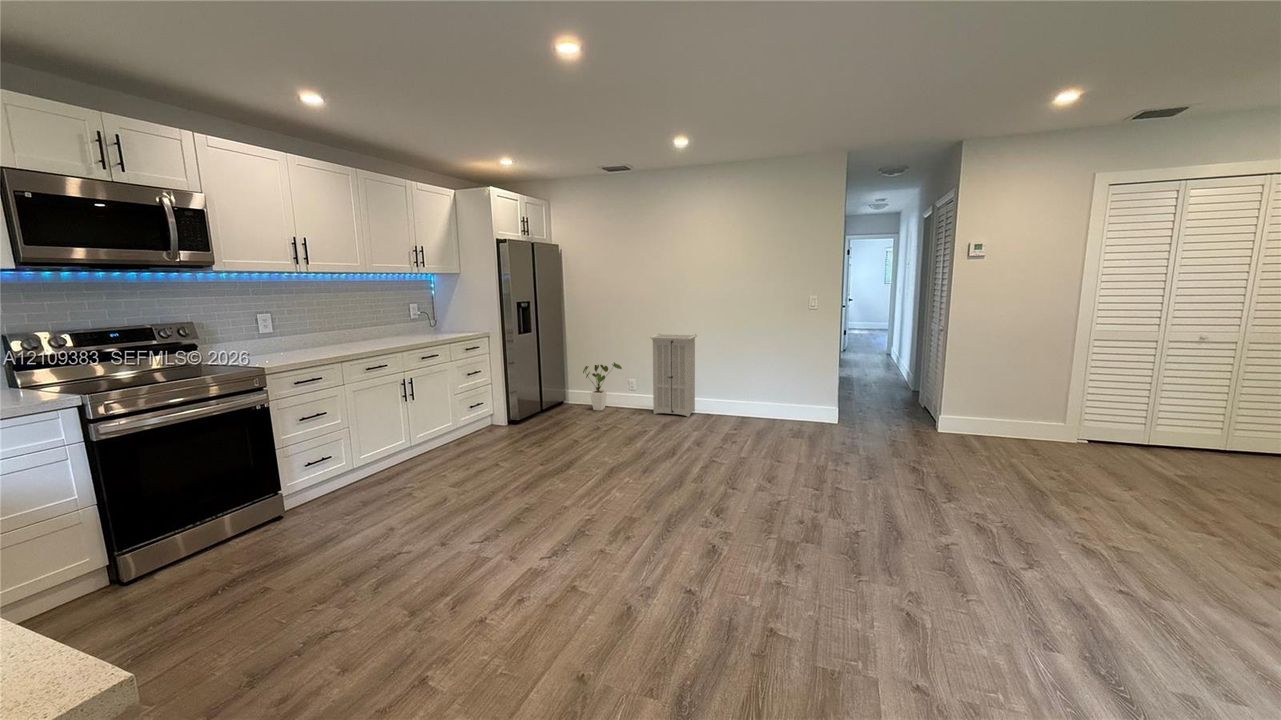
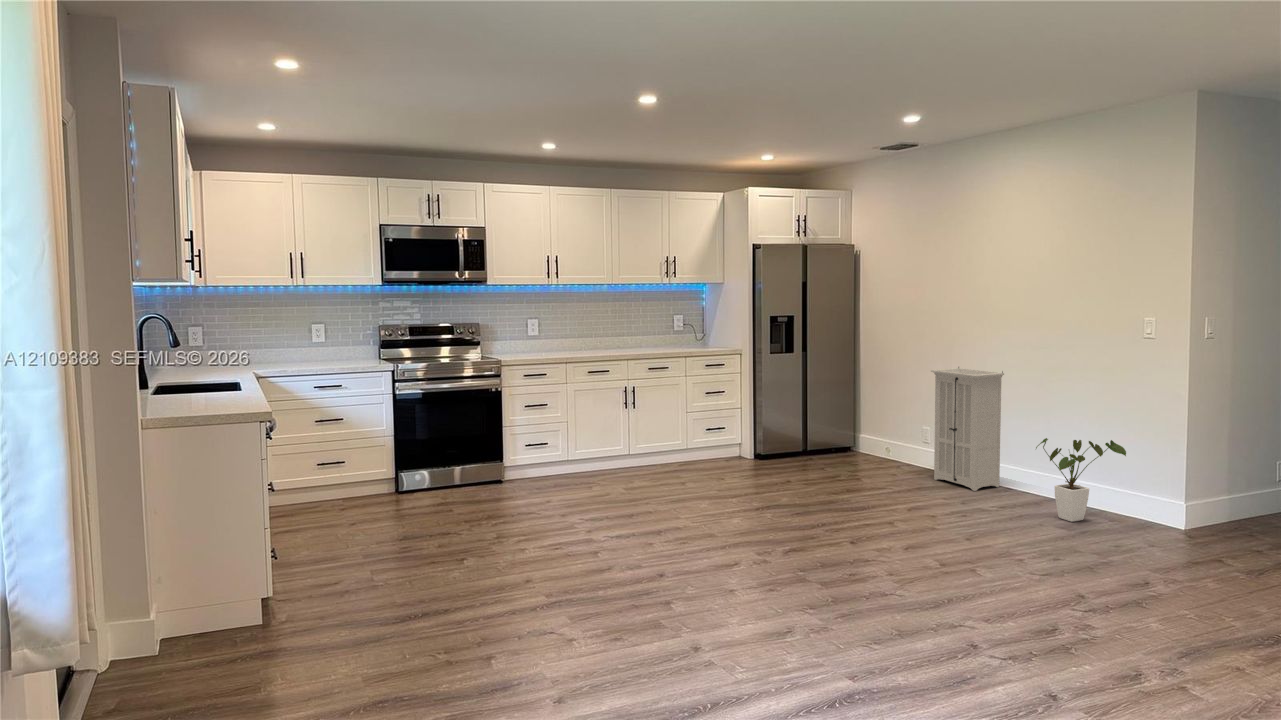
house plant: present [583,363,622,411] -> present [1036,438,1126,522]

